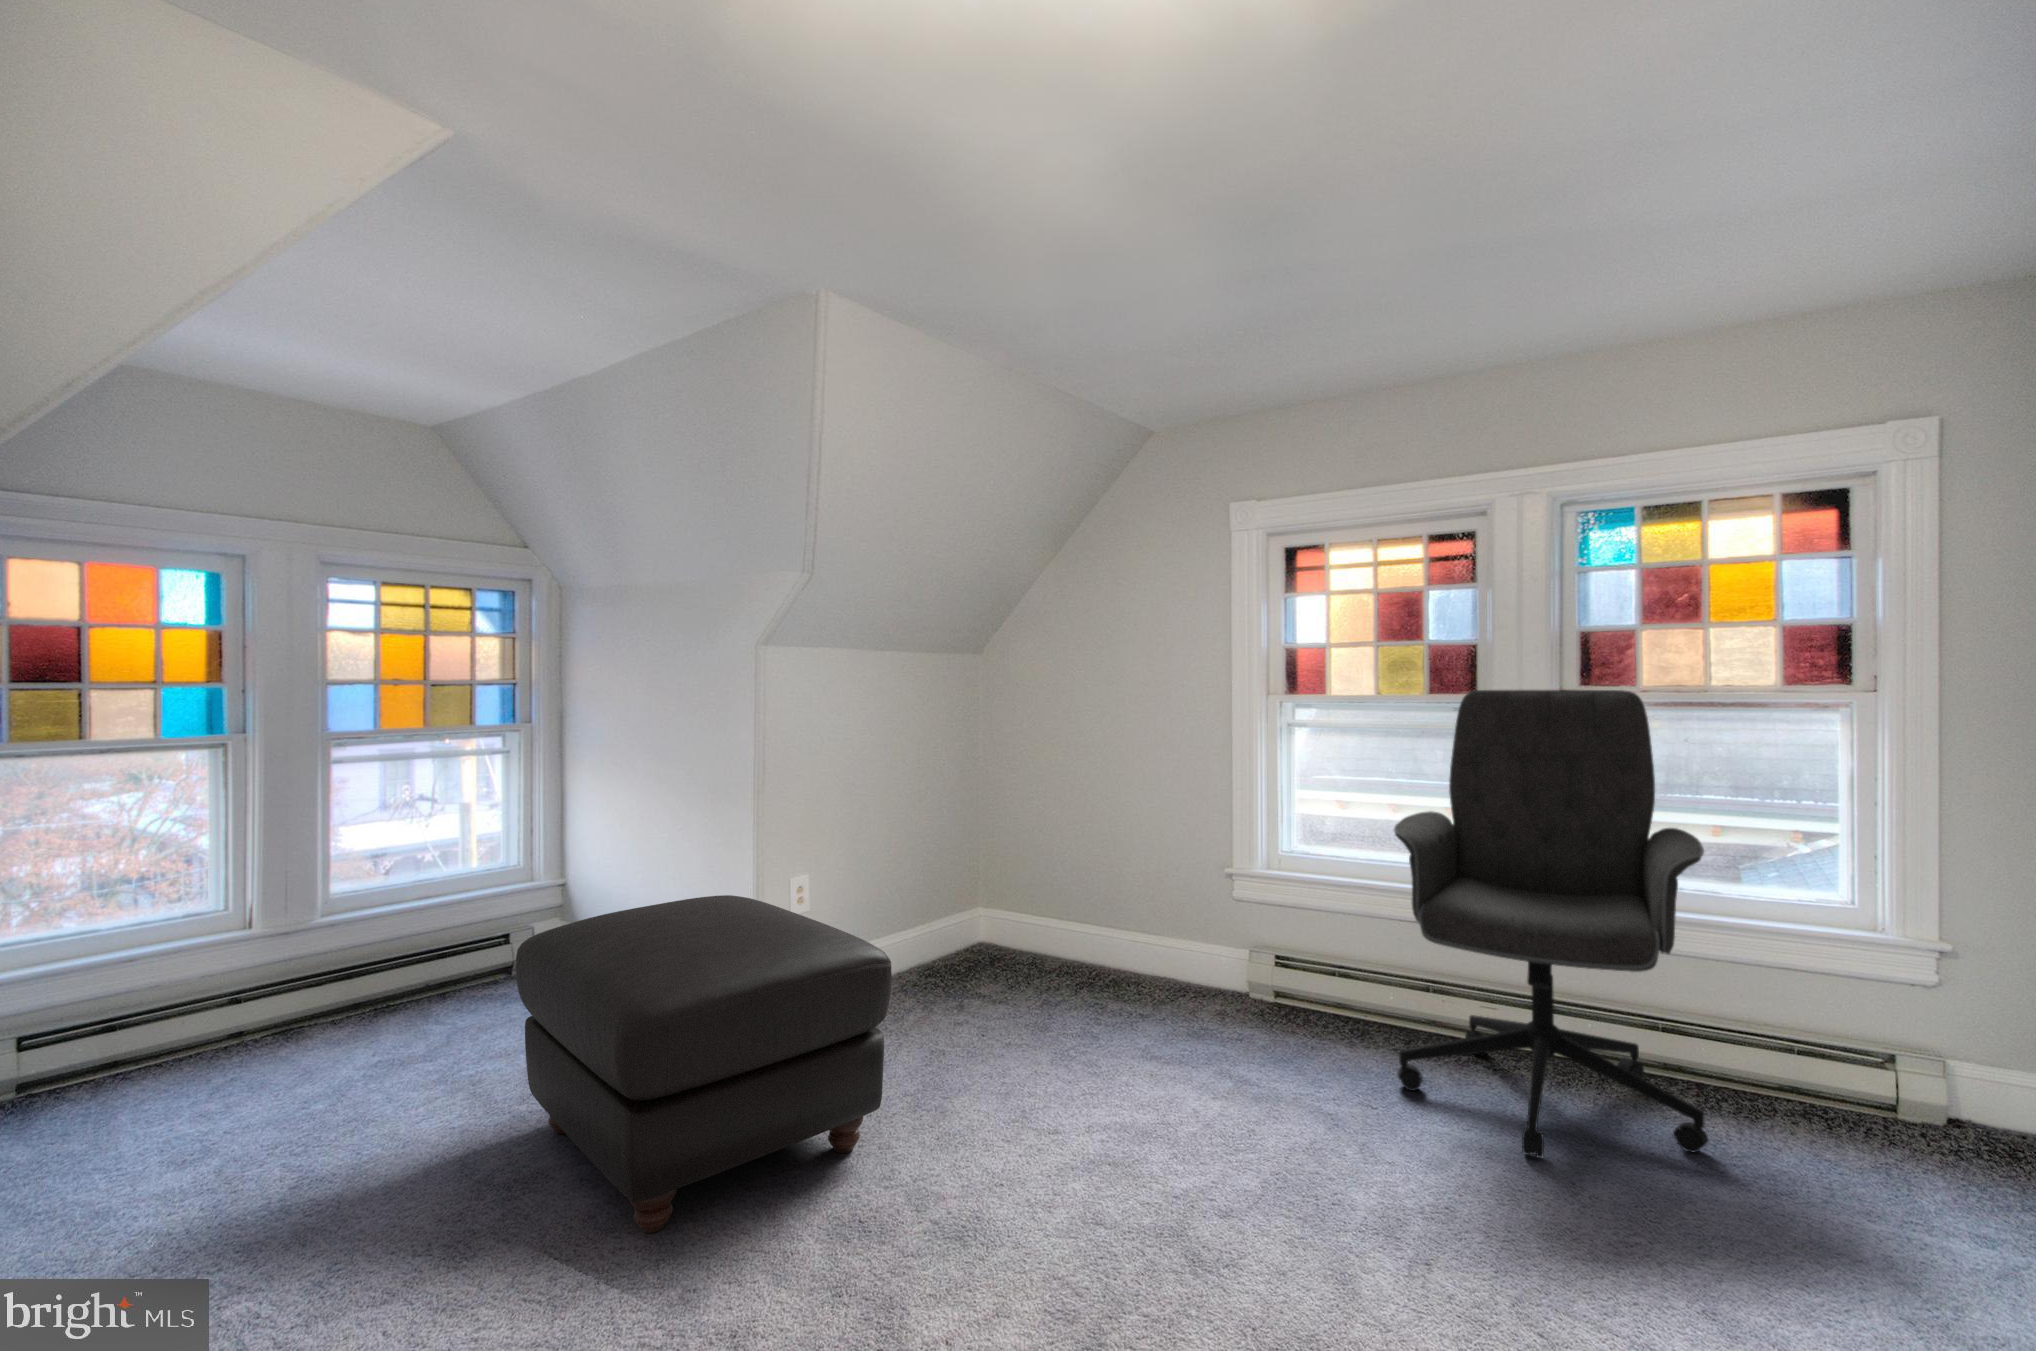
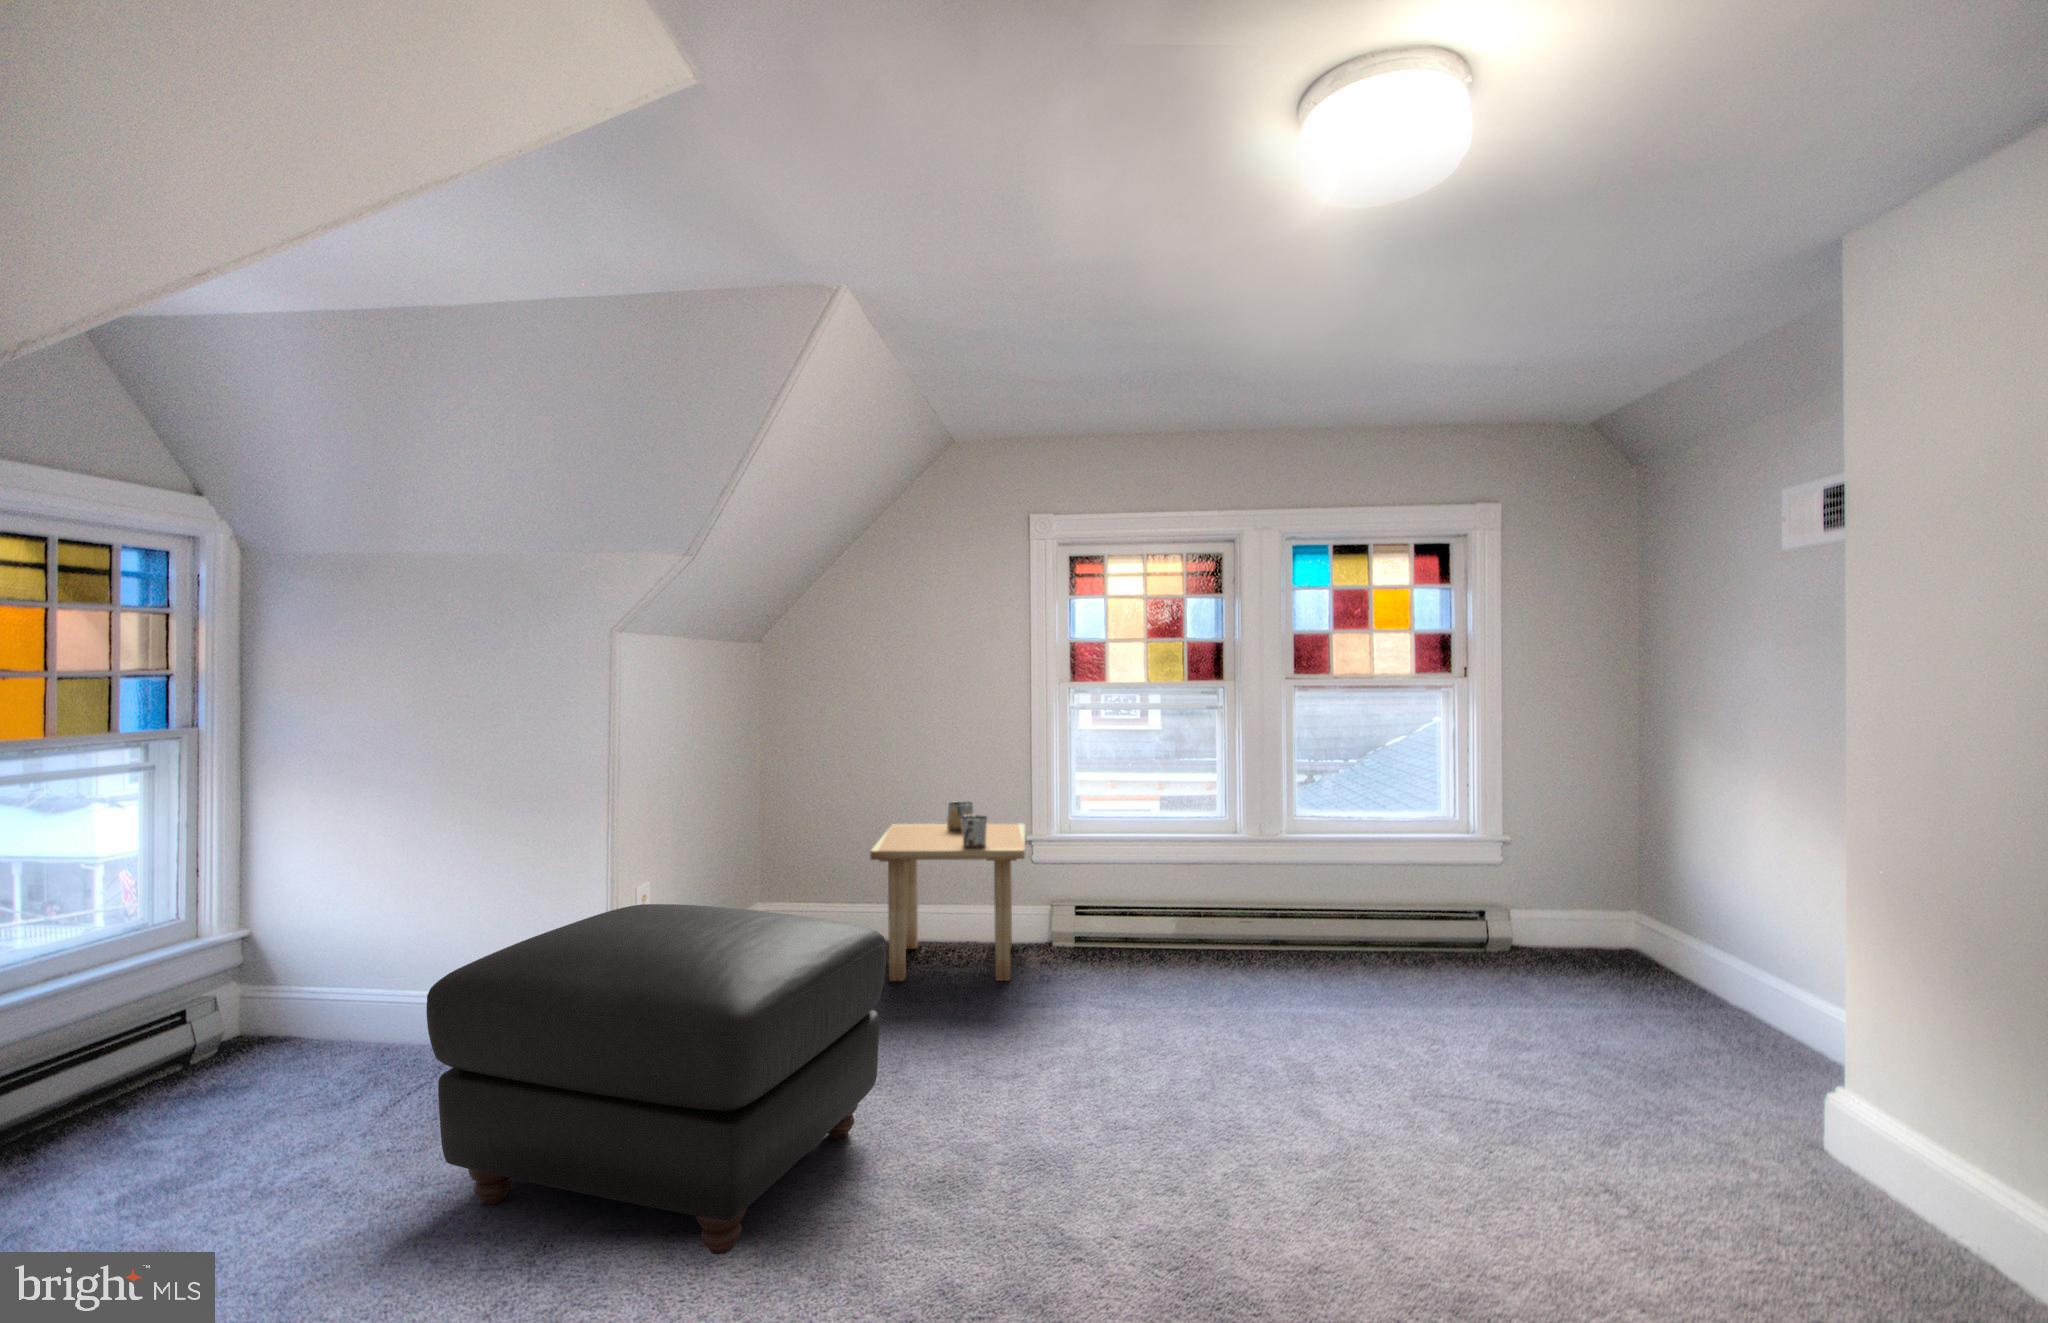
office chair: present [1394,690,1709,1158] -> none [1215,677,1421,1015]
side table: none [1018,822,1221,1026] -> present [870,801,1025,981]

